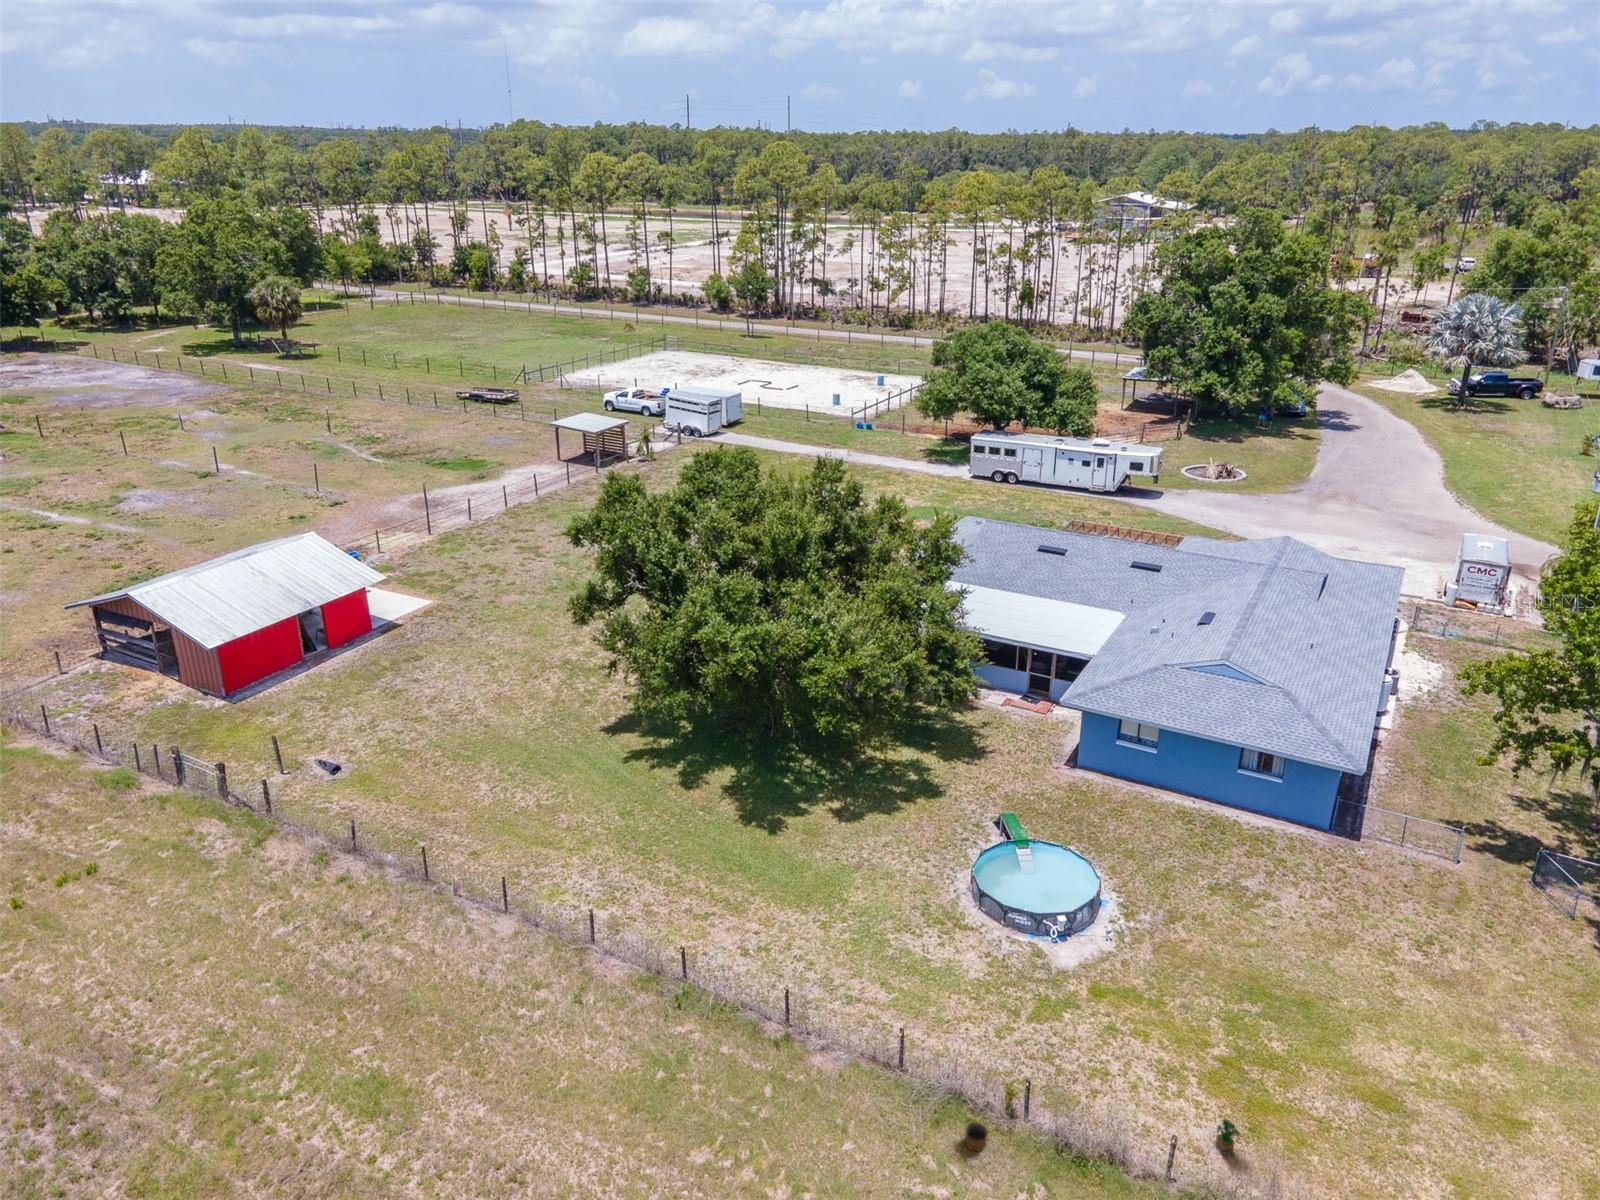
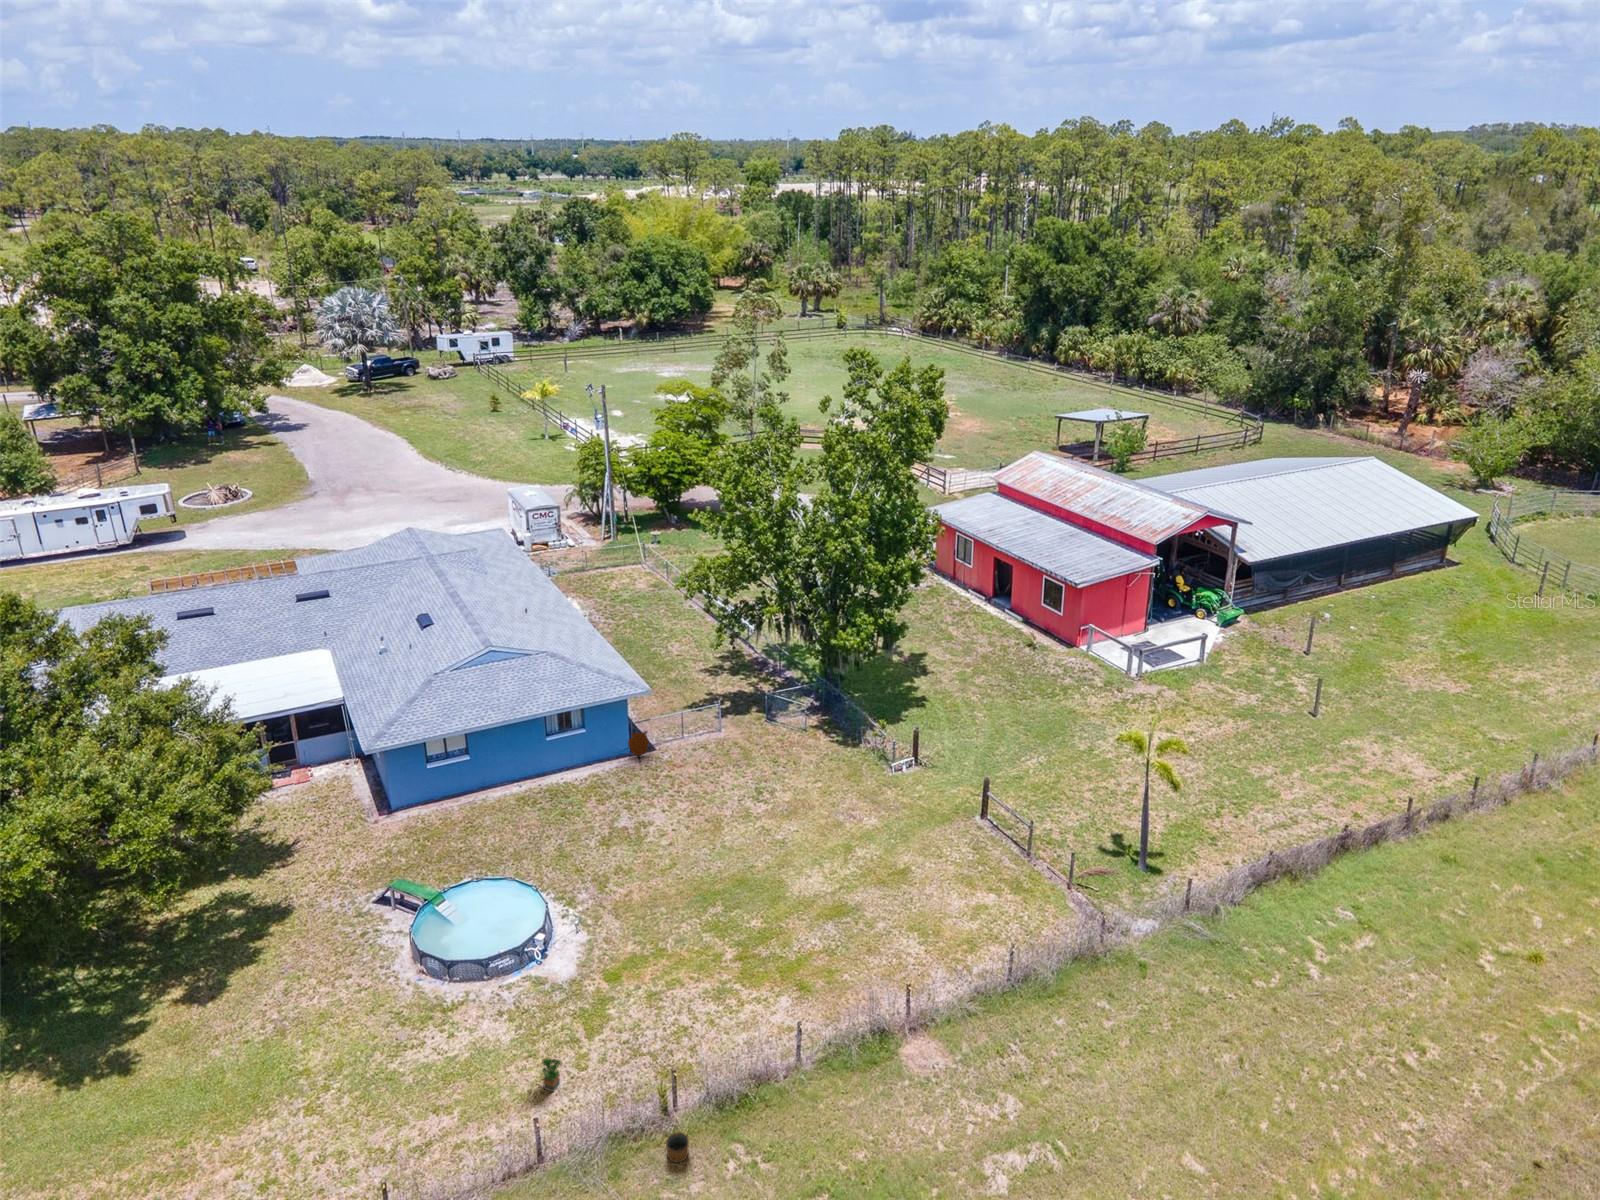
lounge chair: none [1315,807,1348,846] -> present [628,731,649,760]
potted tree: present [1215,1119,1241,1155] -> present [542,1058,562,1092]

